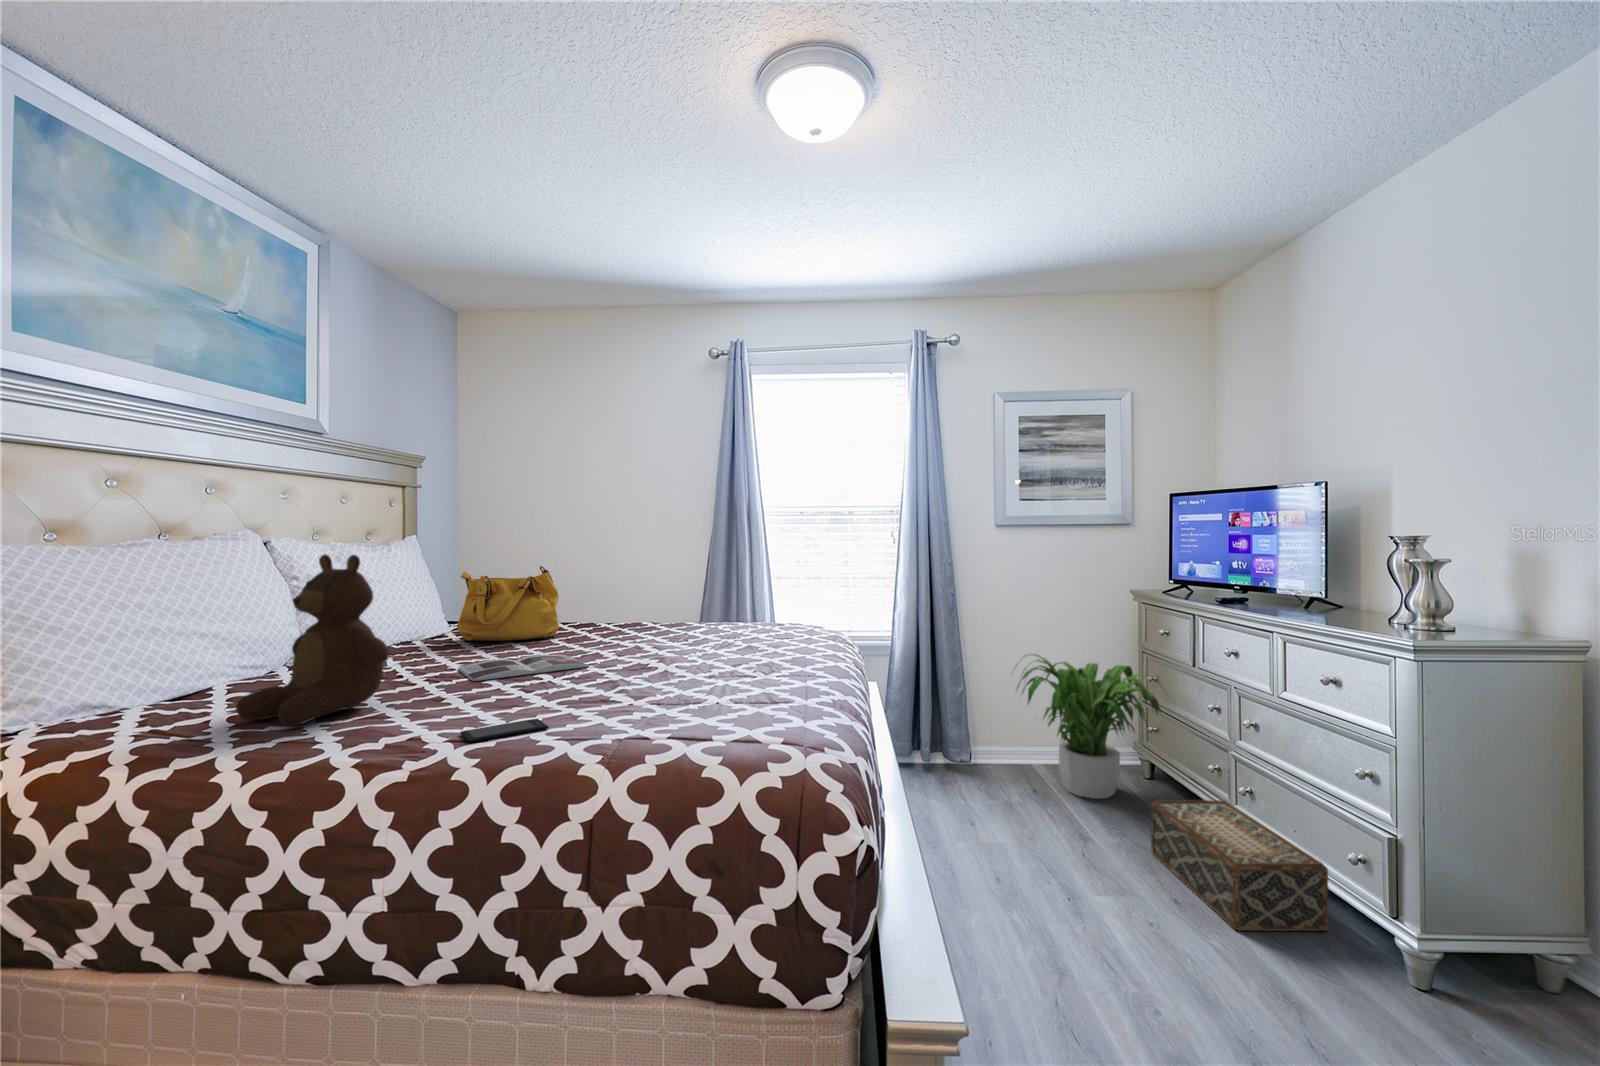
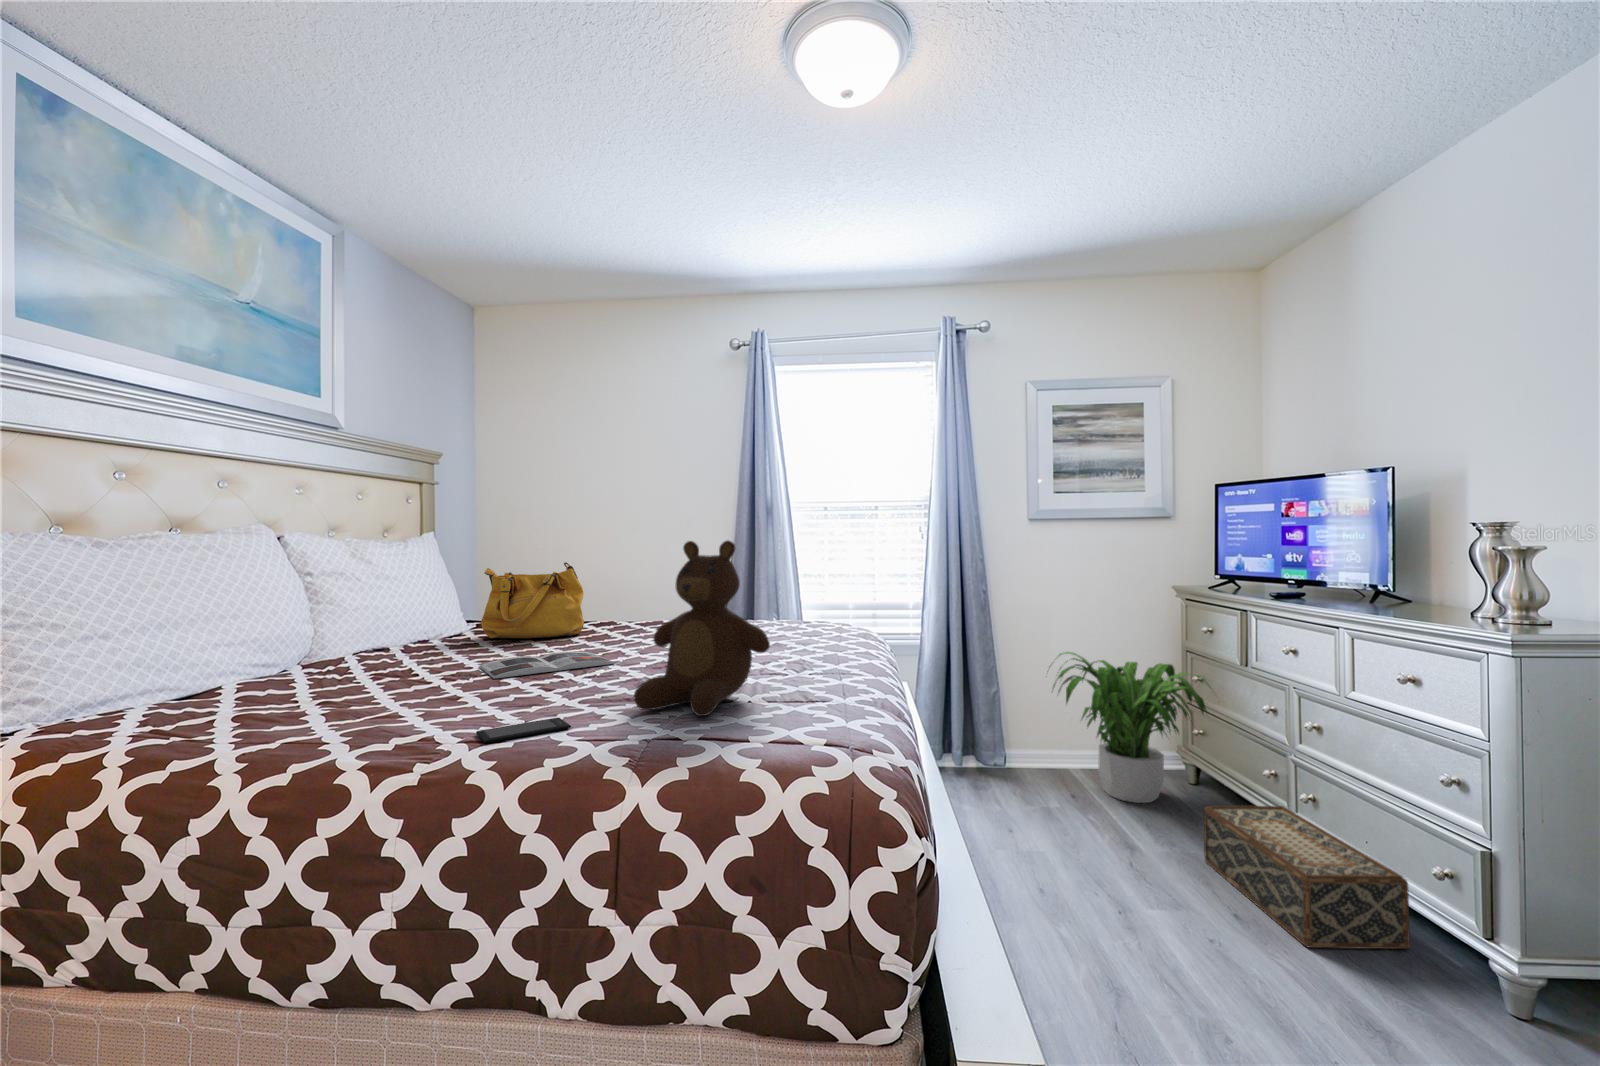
teddy bear: present [236,554,389,726] -> present [634,540,770,716]

